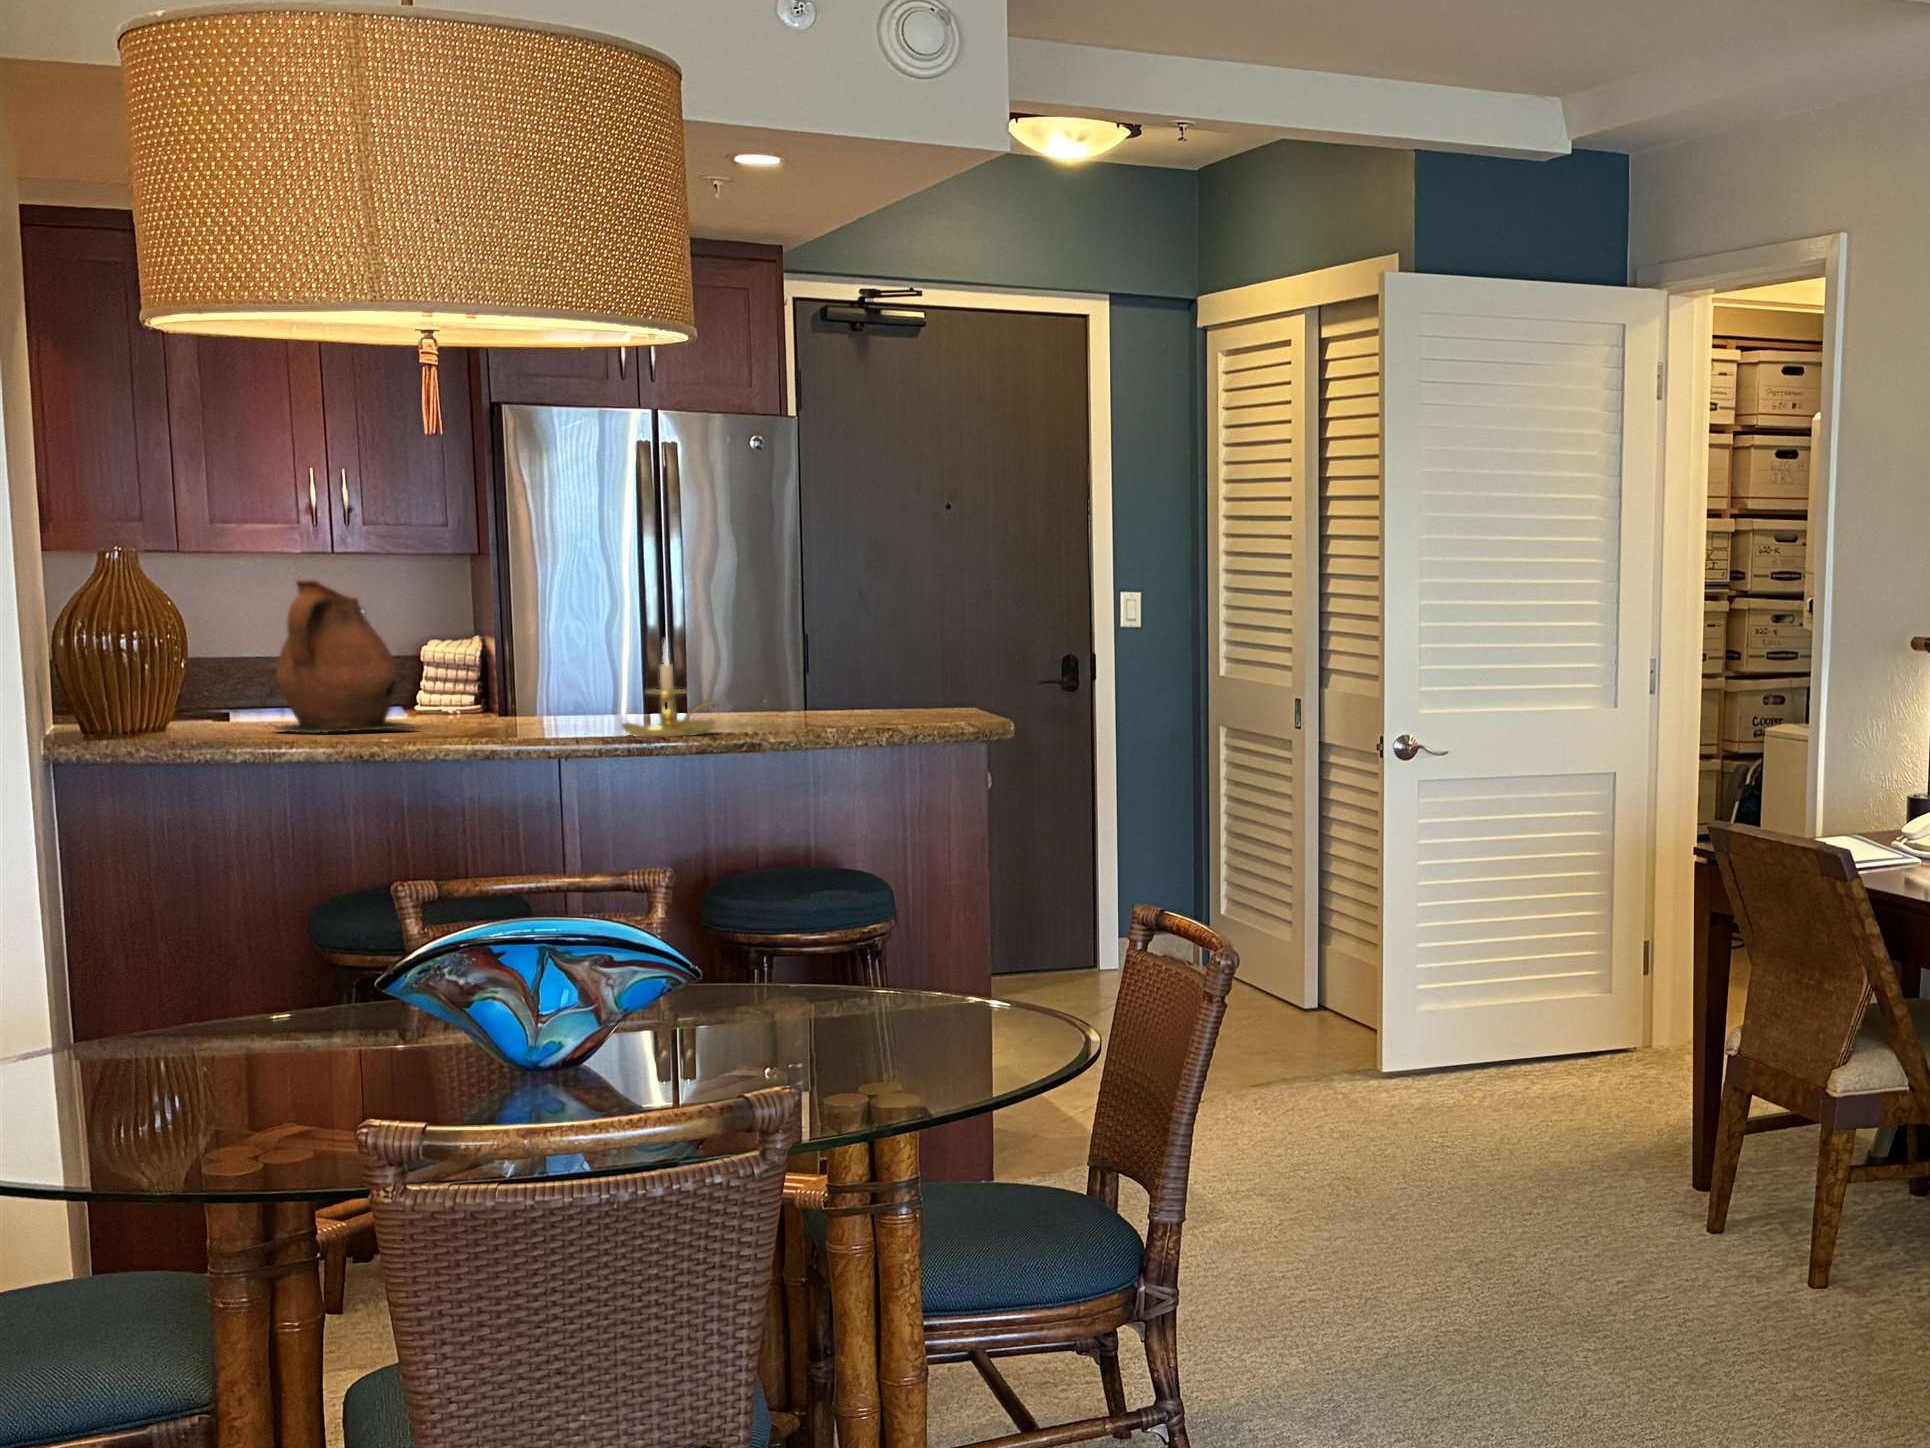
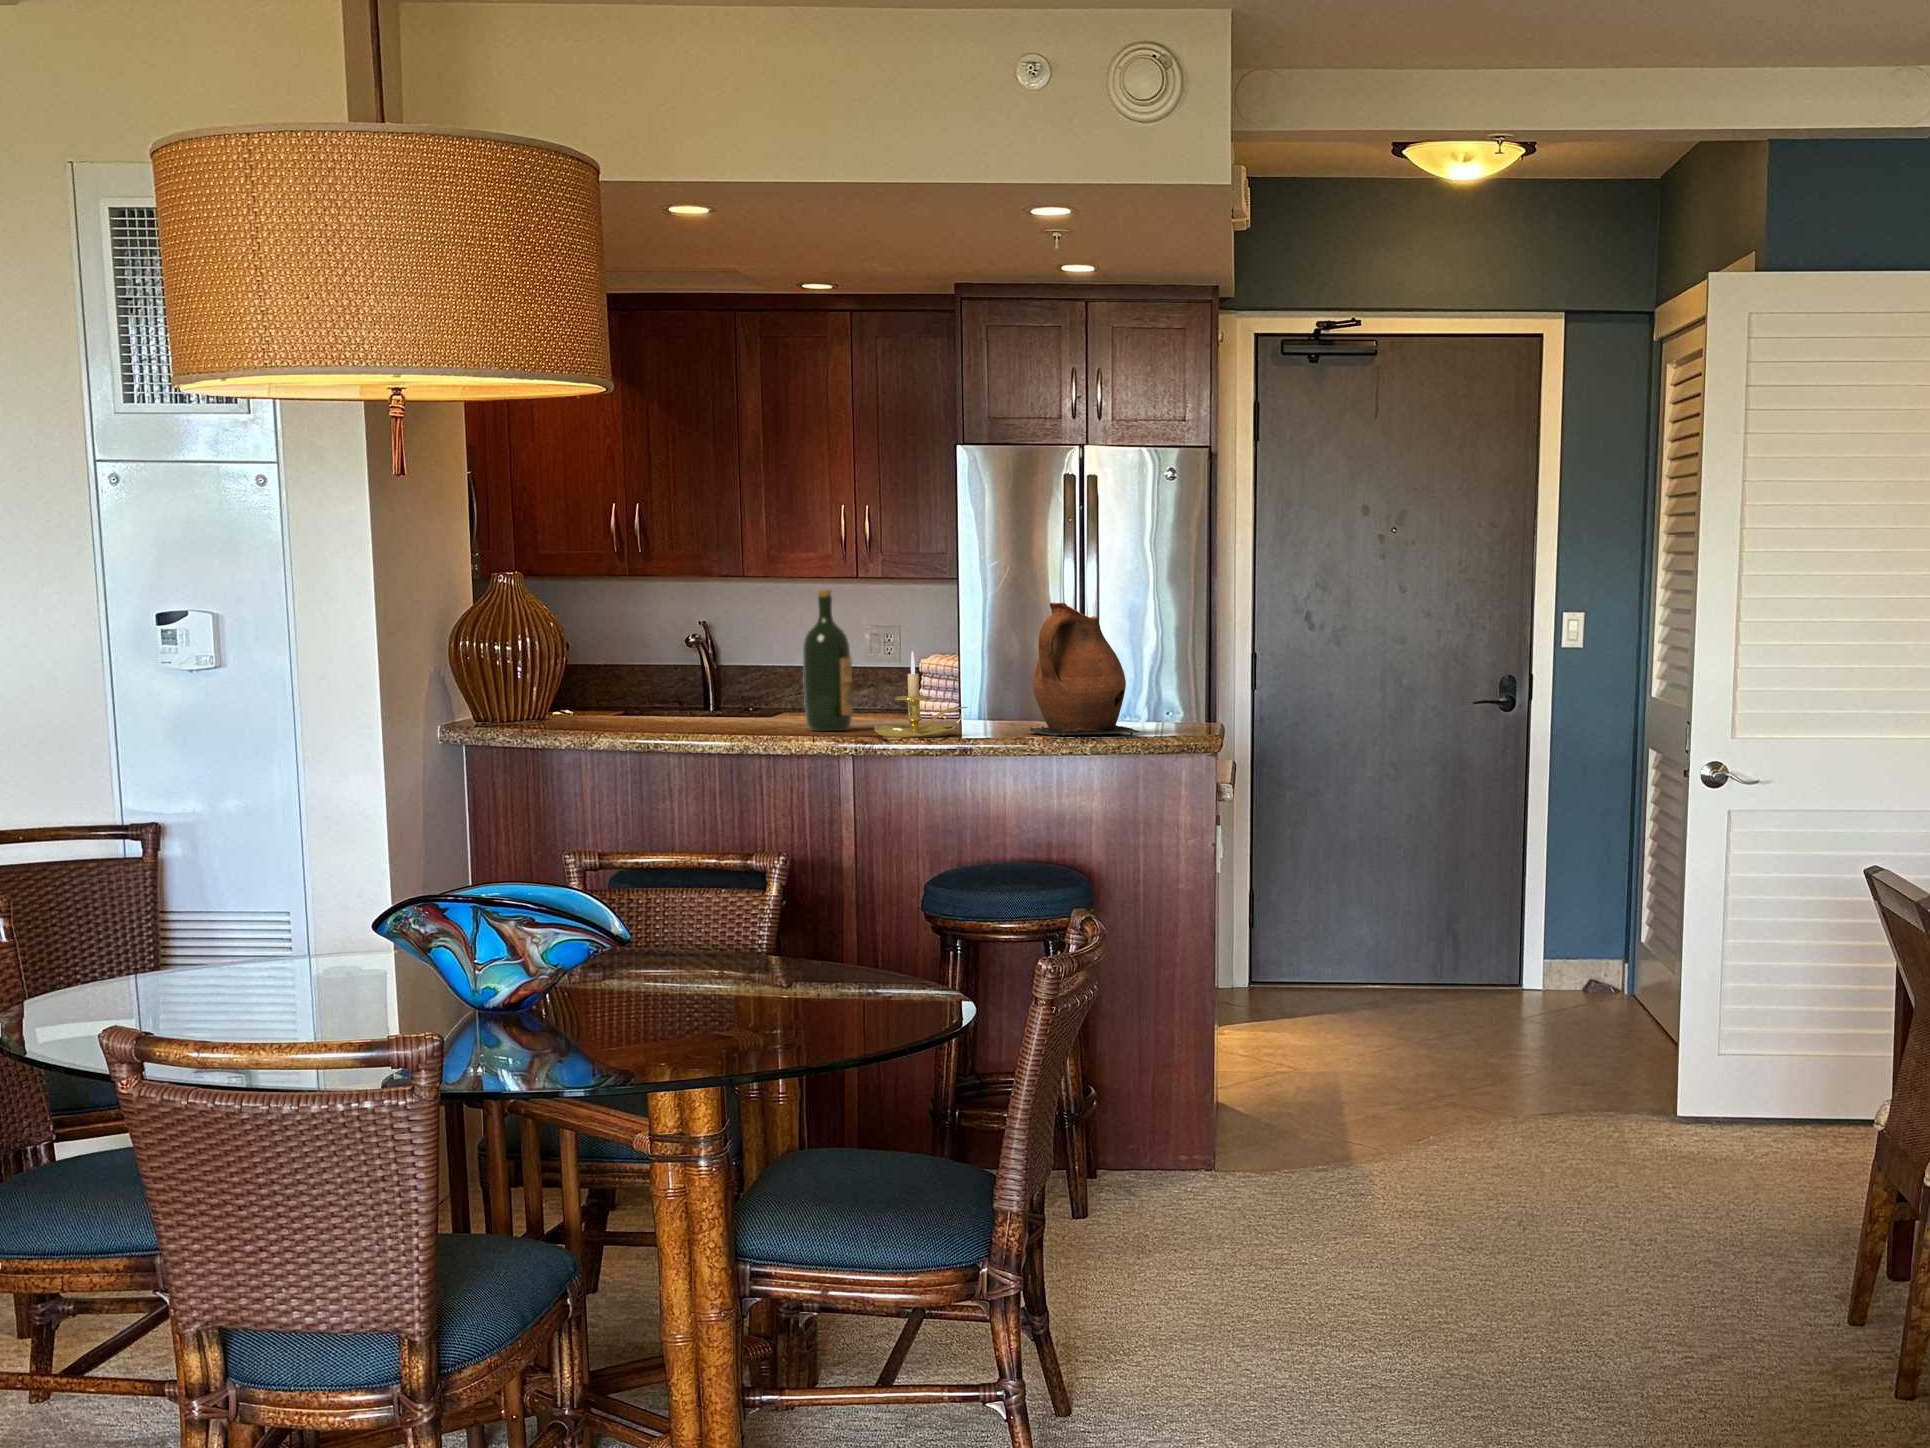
wine bottle: none [500,569,564,733] -> present [803,590,853,731]
ceramic pitcher: present [265,580,416,733] -> present [1023,603,1140,736]

